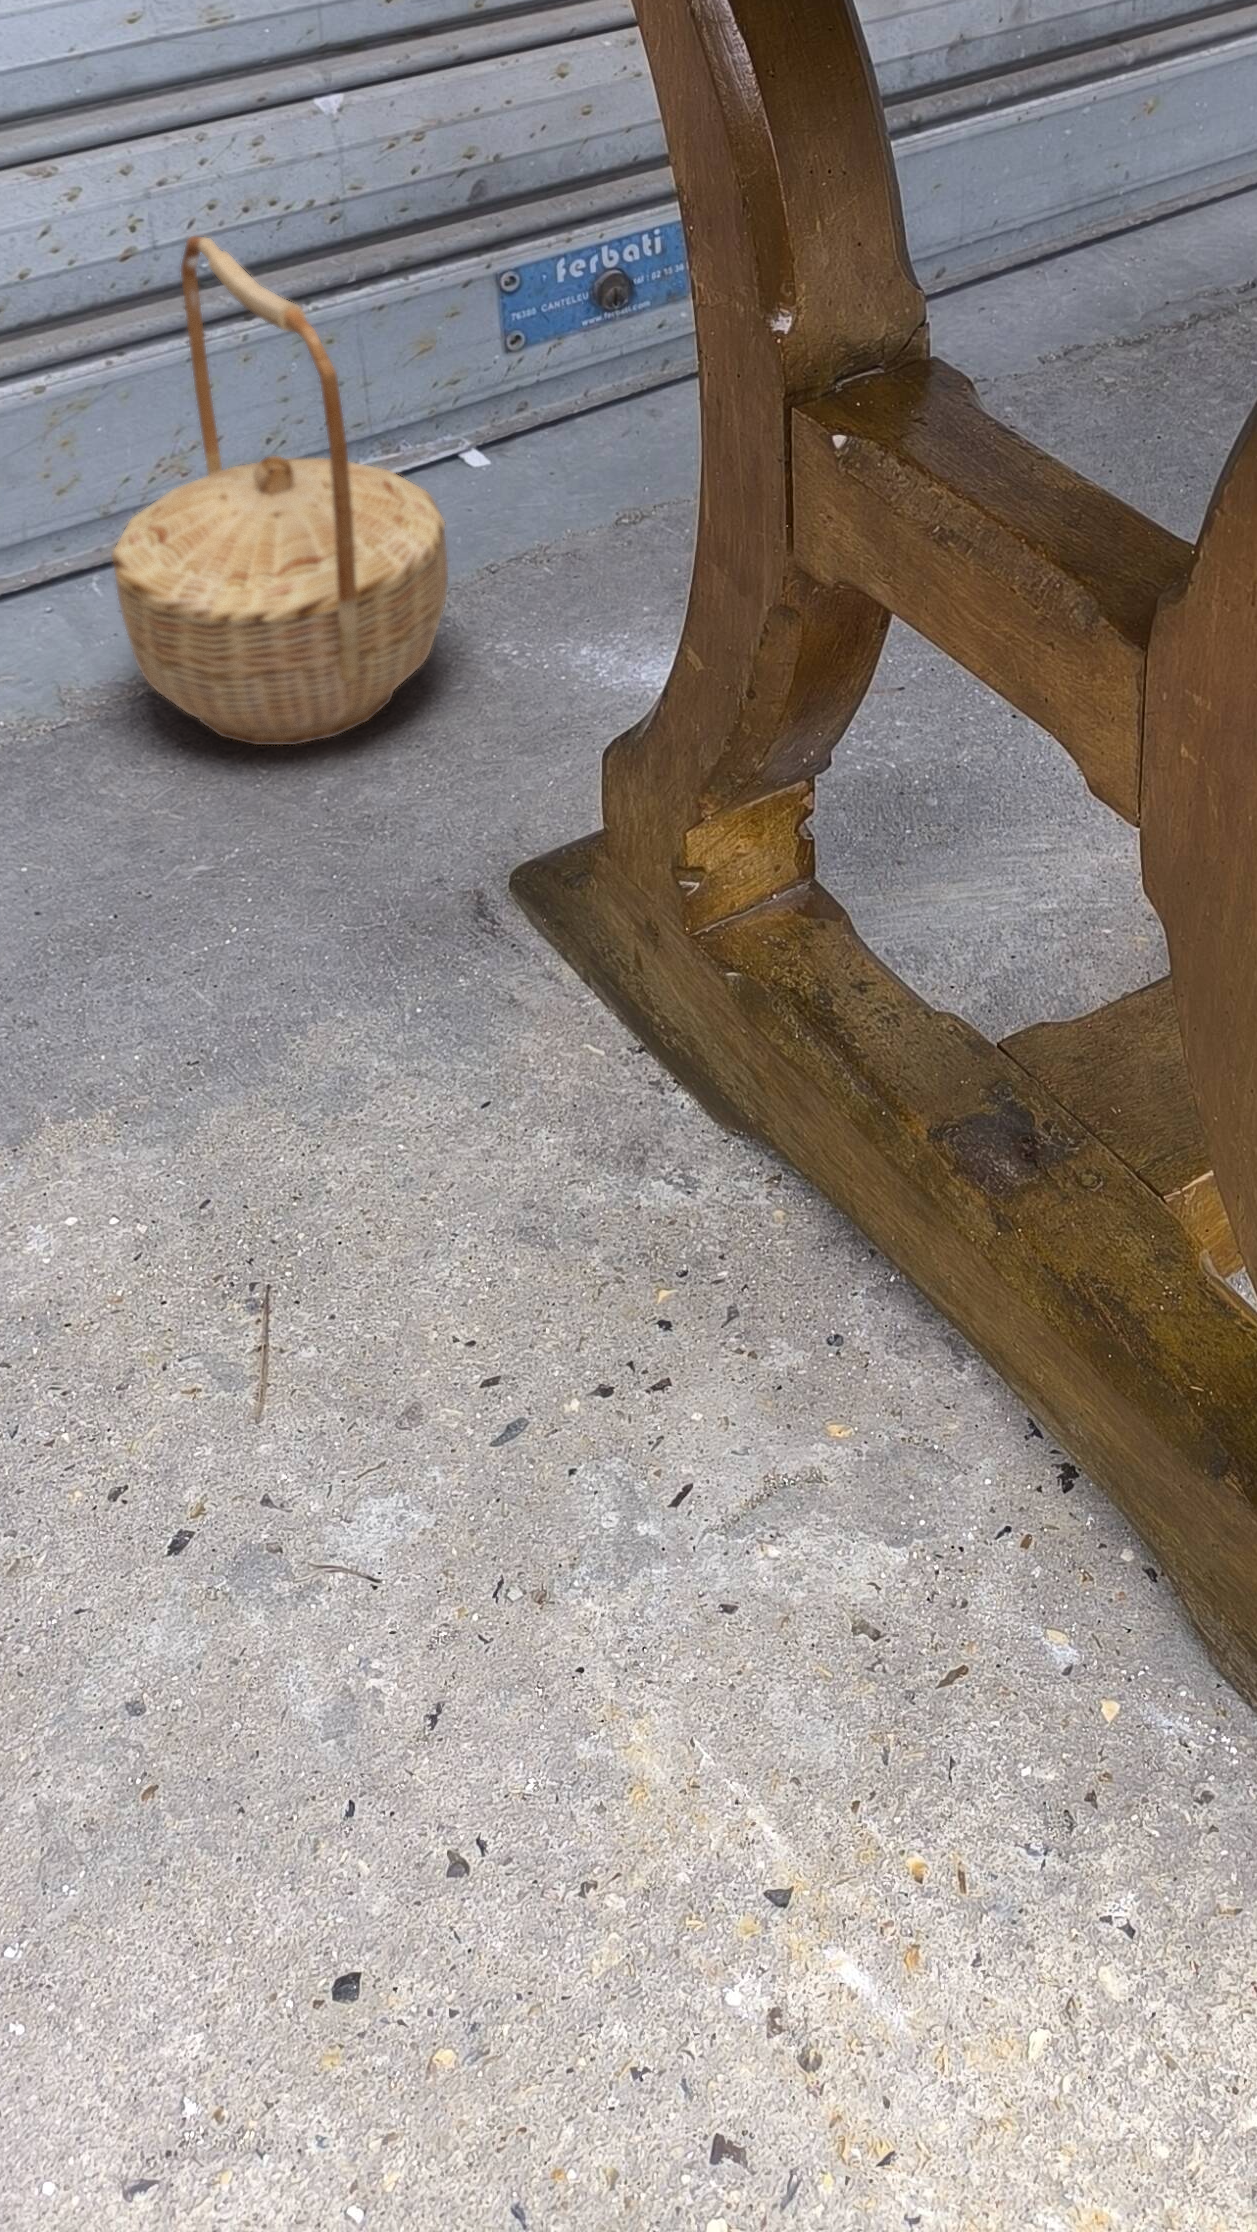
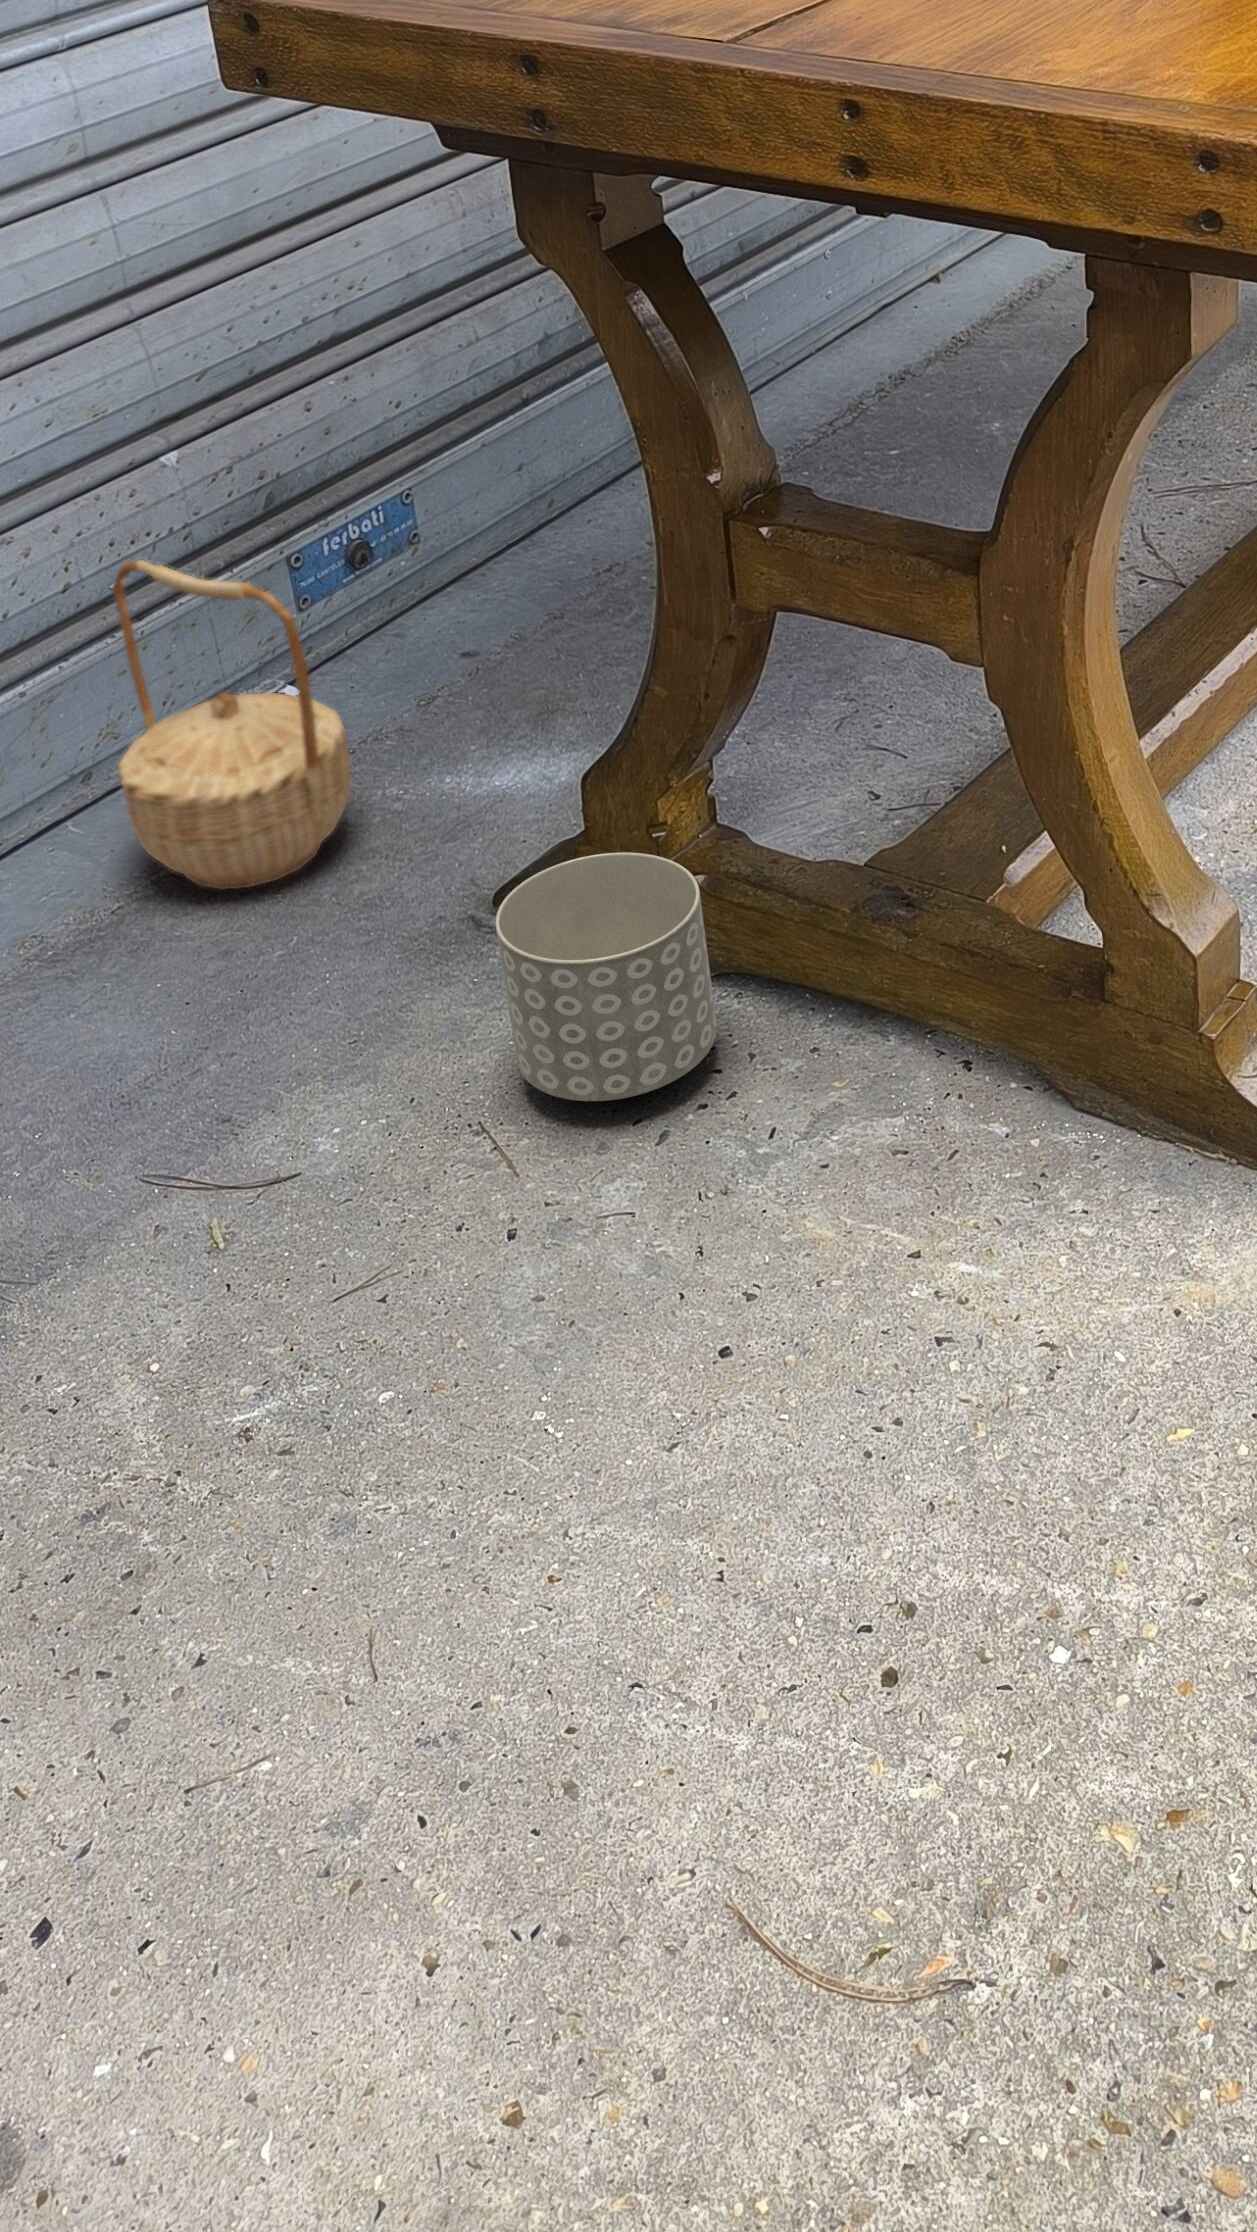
planter: none [338,893,703,1341] -> present [496,852,717,1101]

